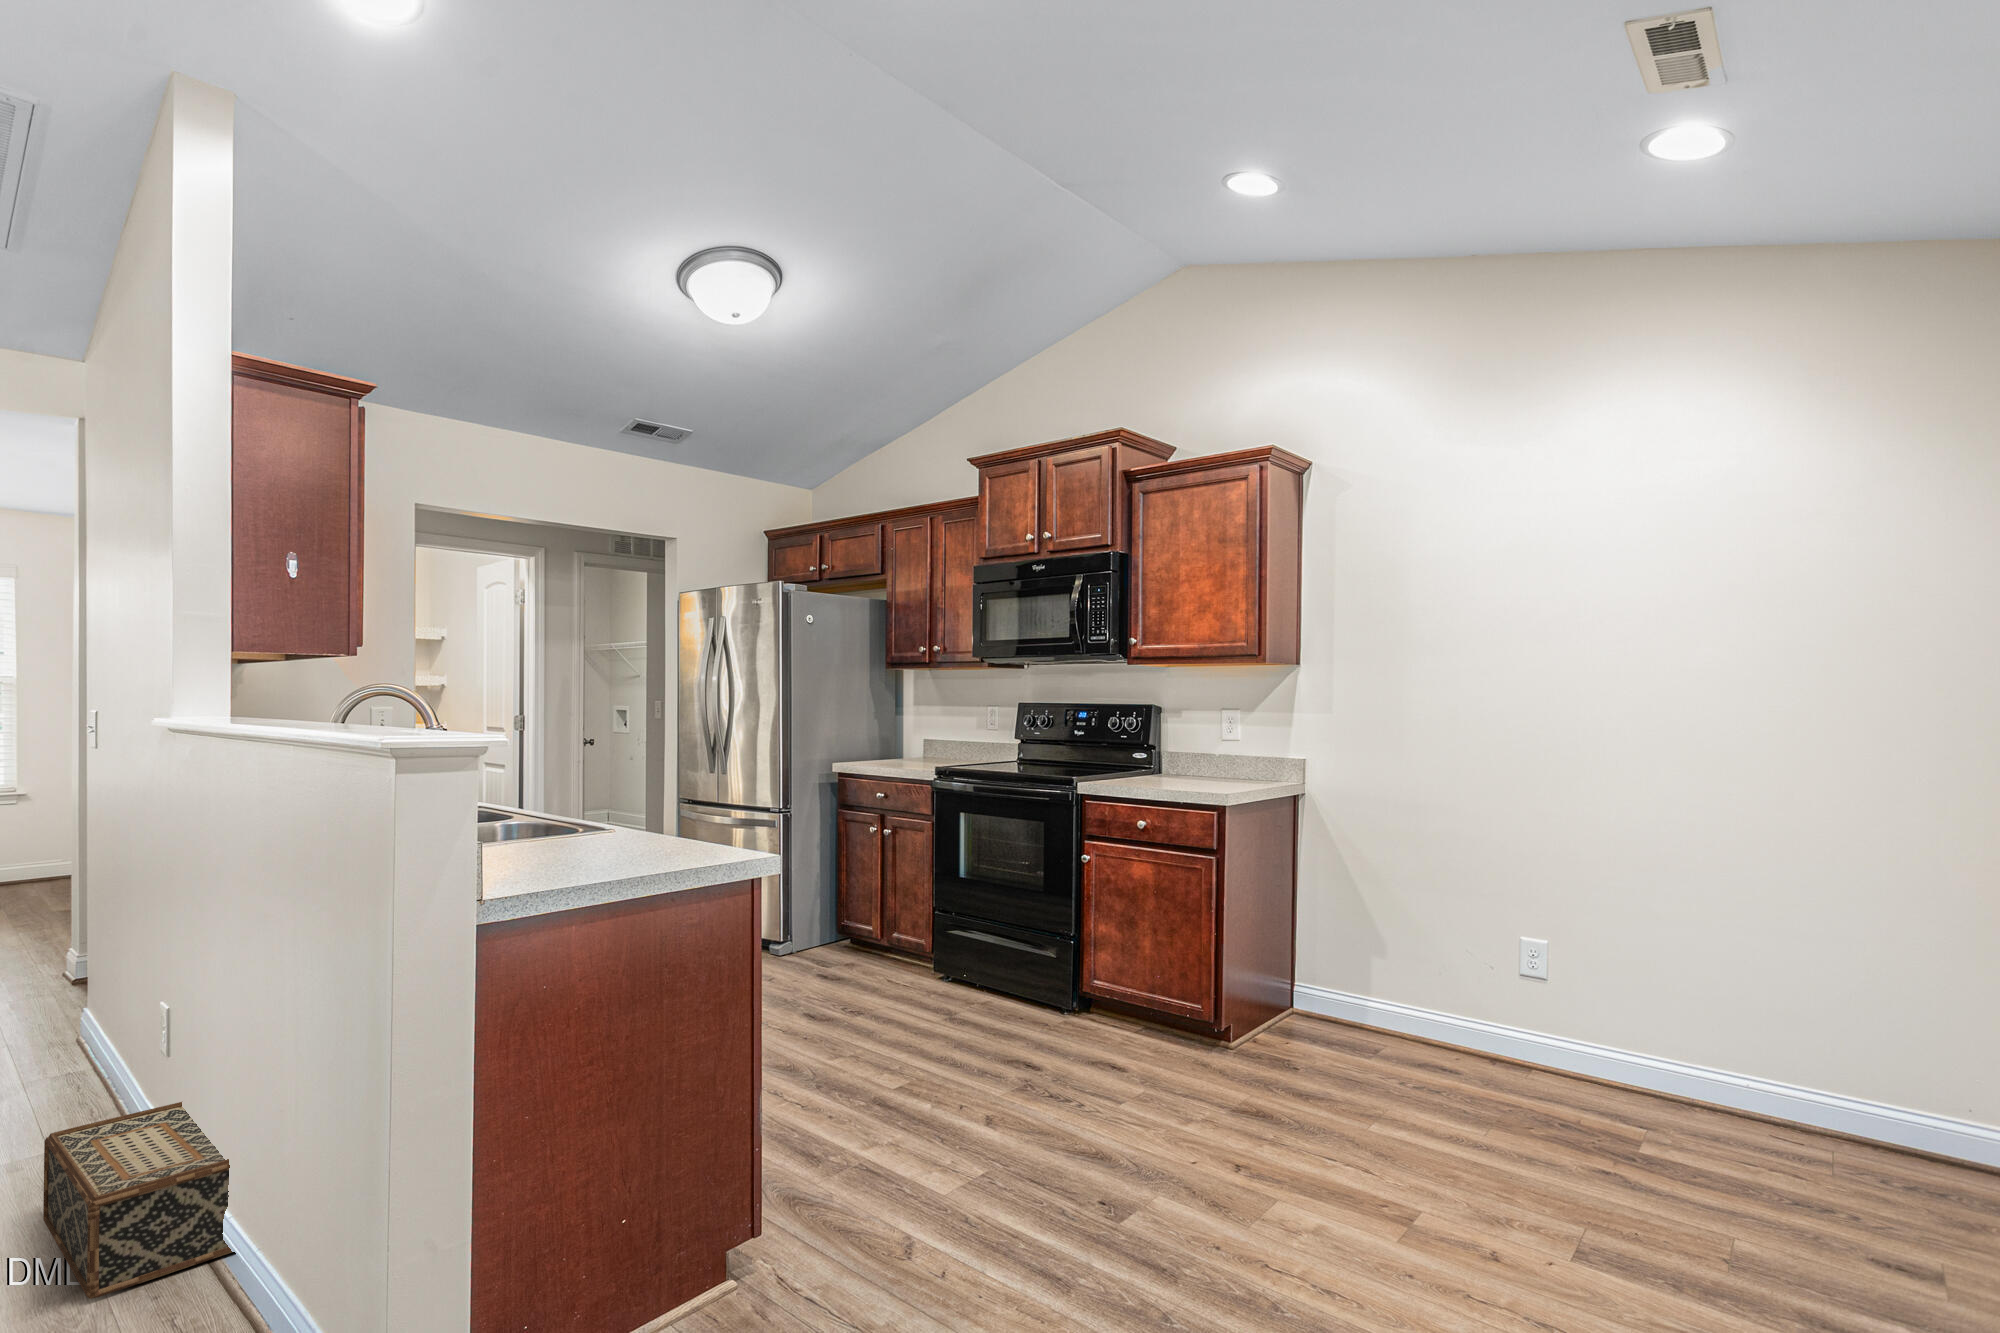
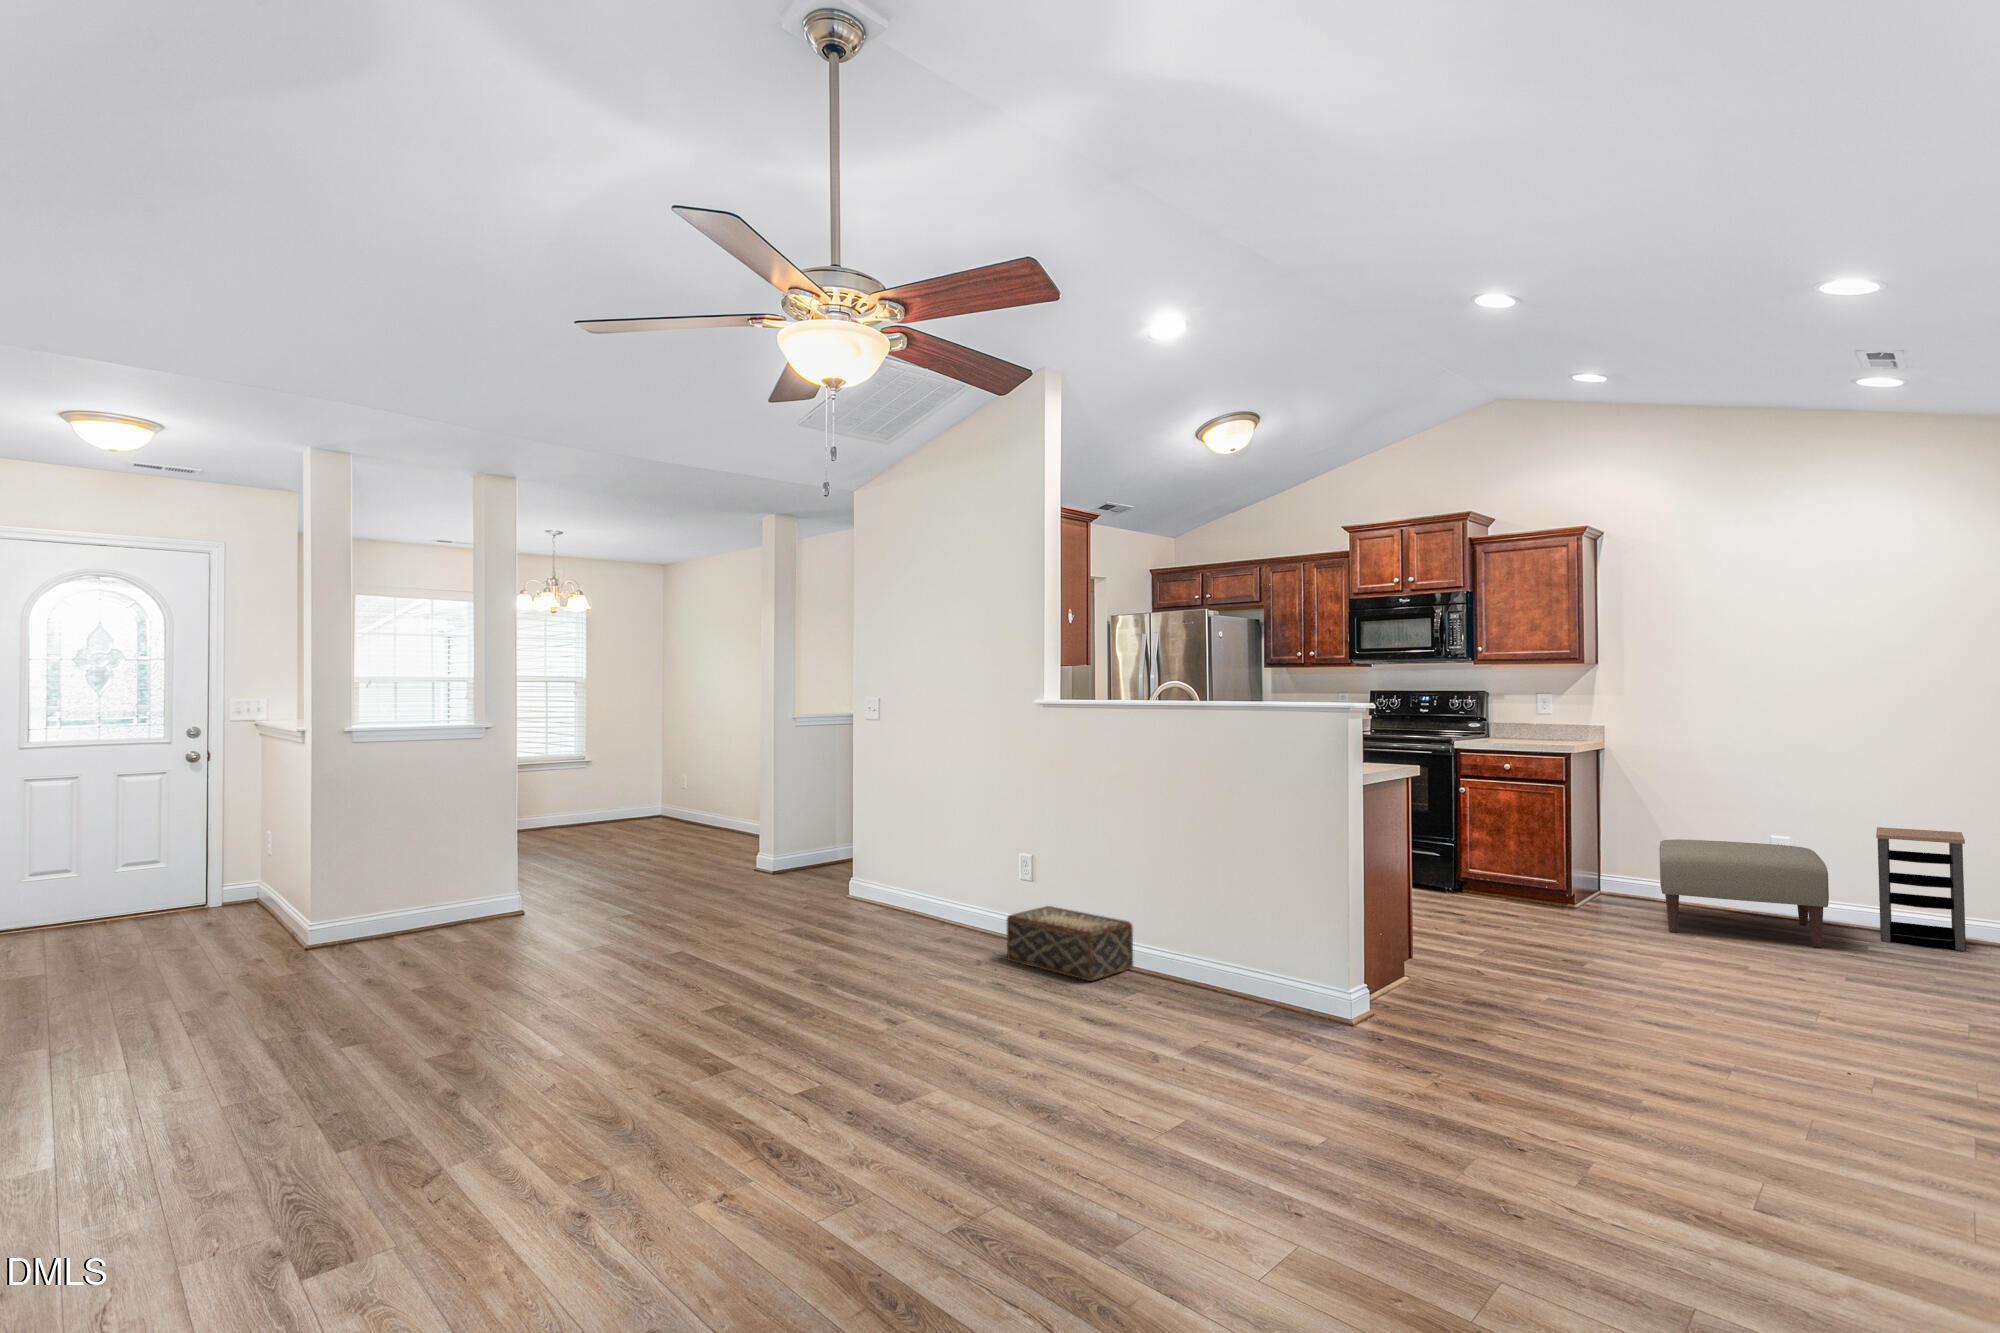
side table: none [1663,931,1797,1156] -> present [1876,827,1966,951]
ottoman: none [1329,942,1579,1149] -> present [1660,839,1829,947]

